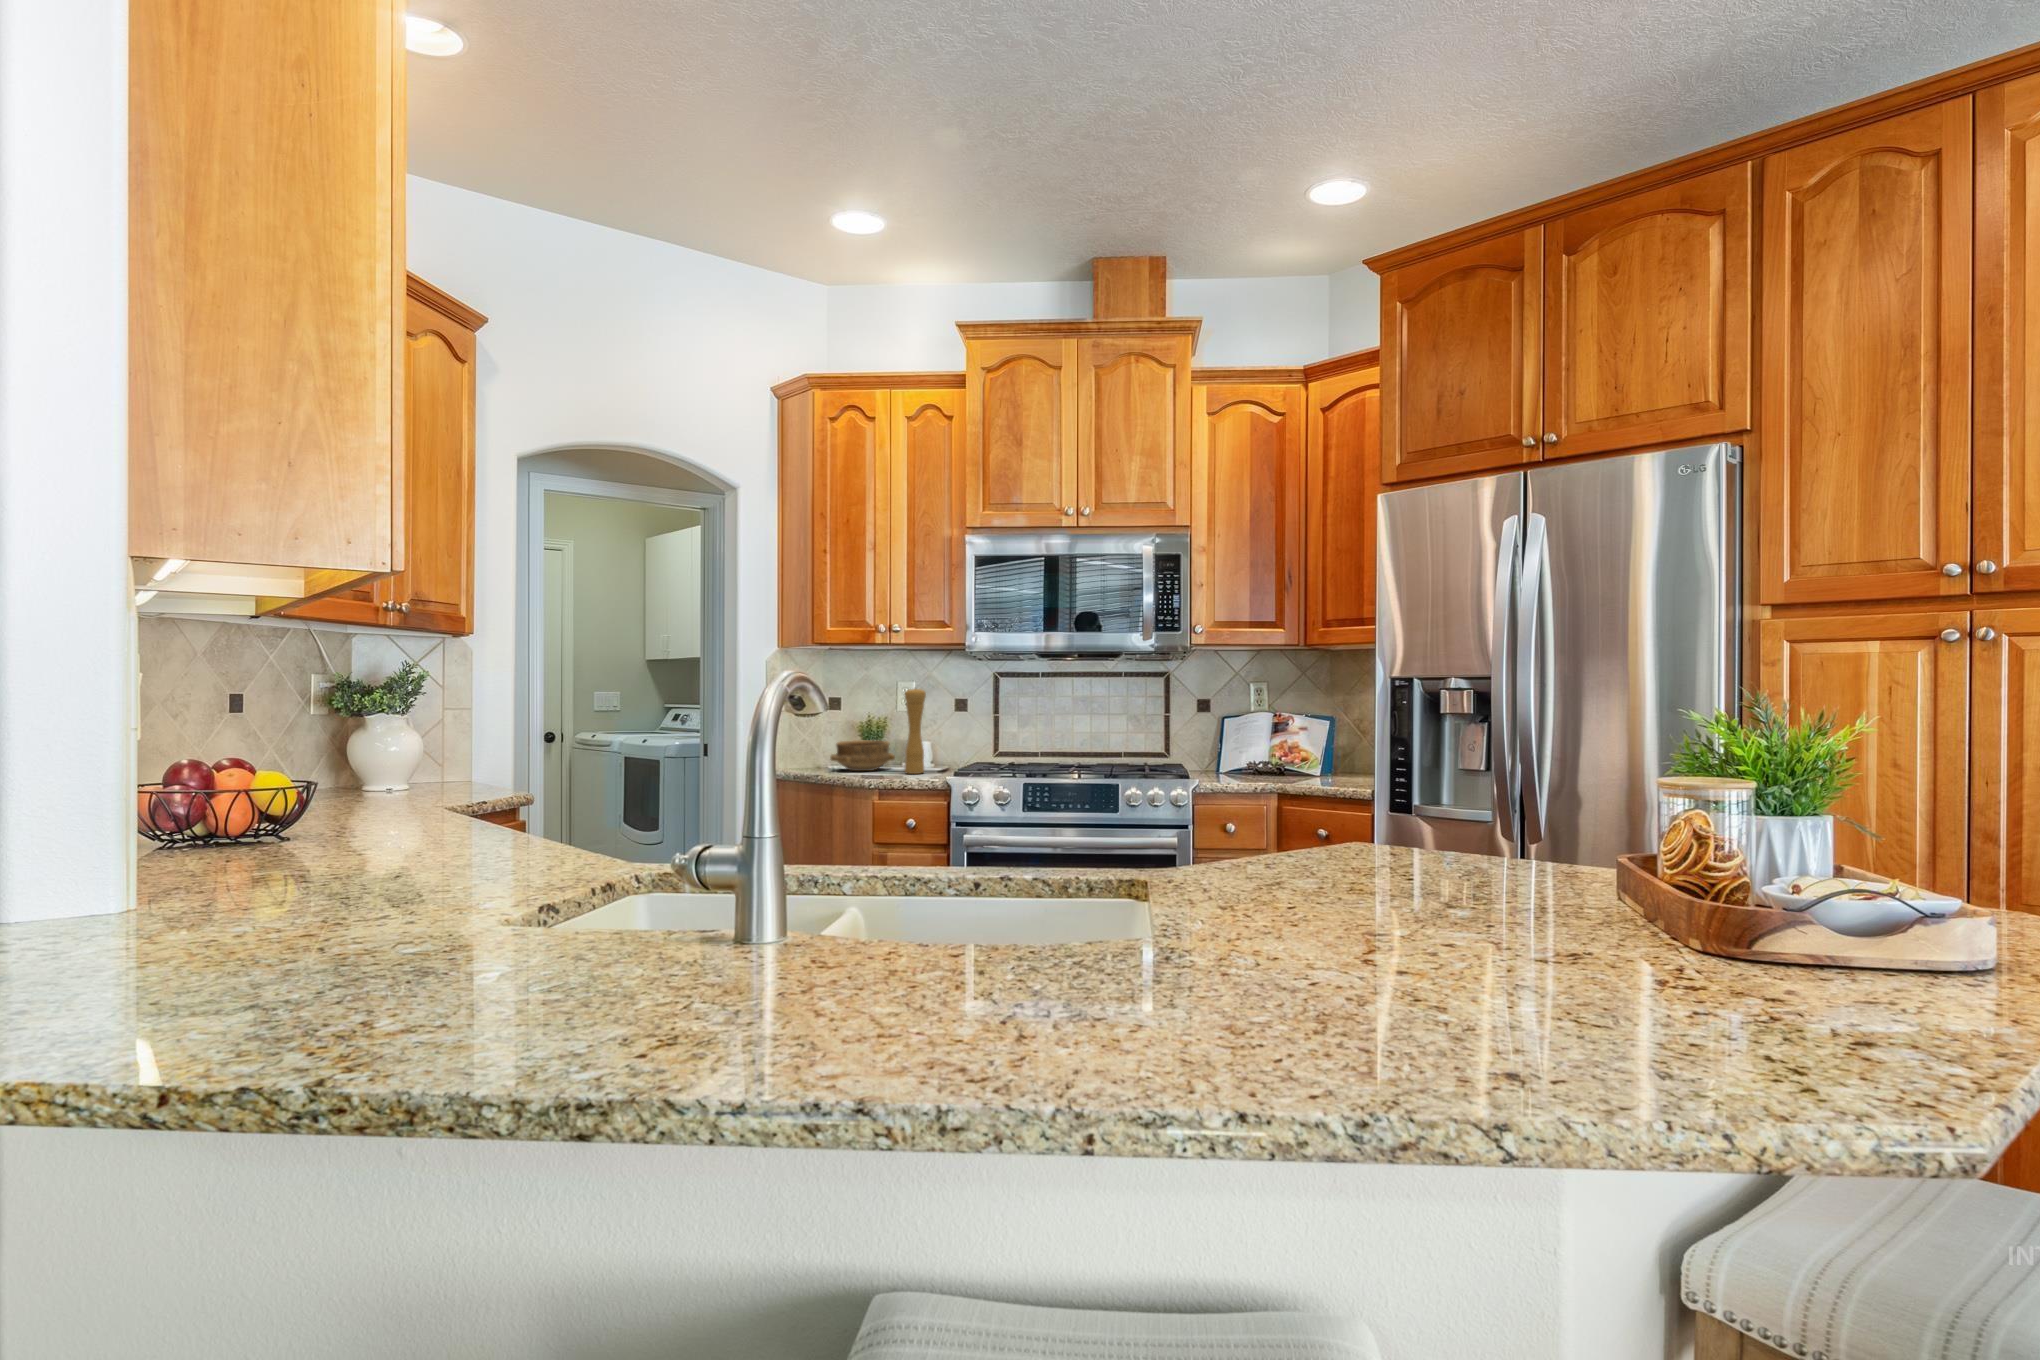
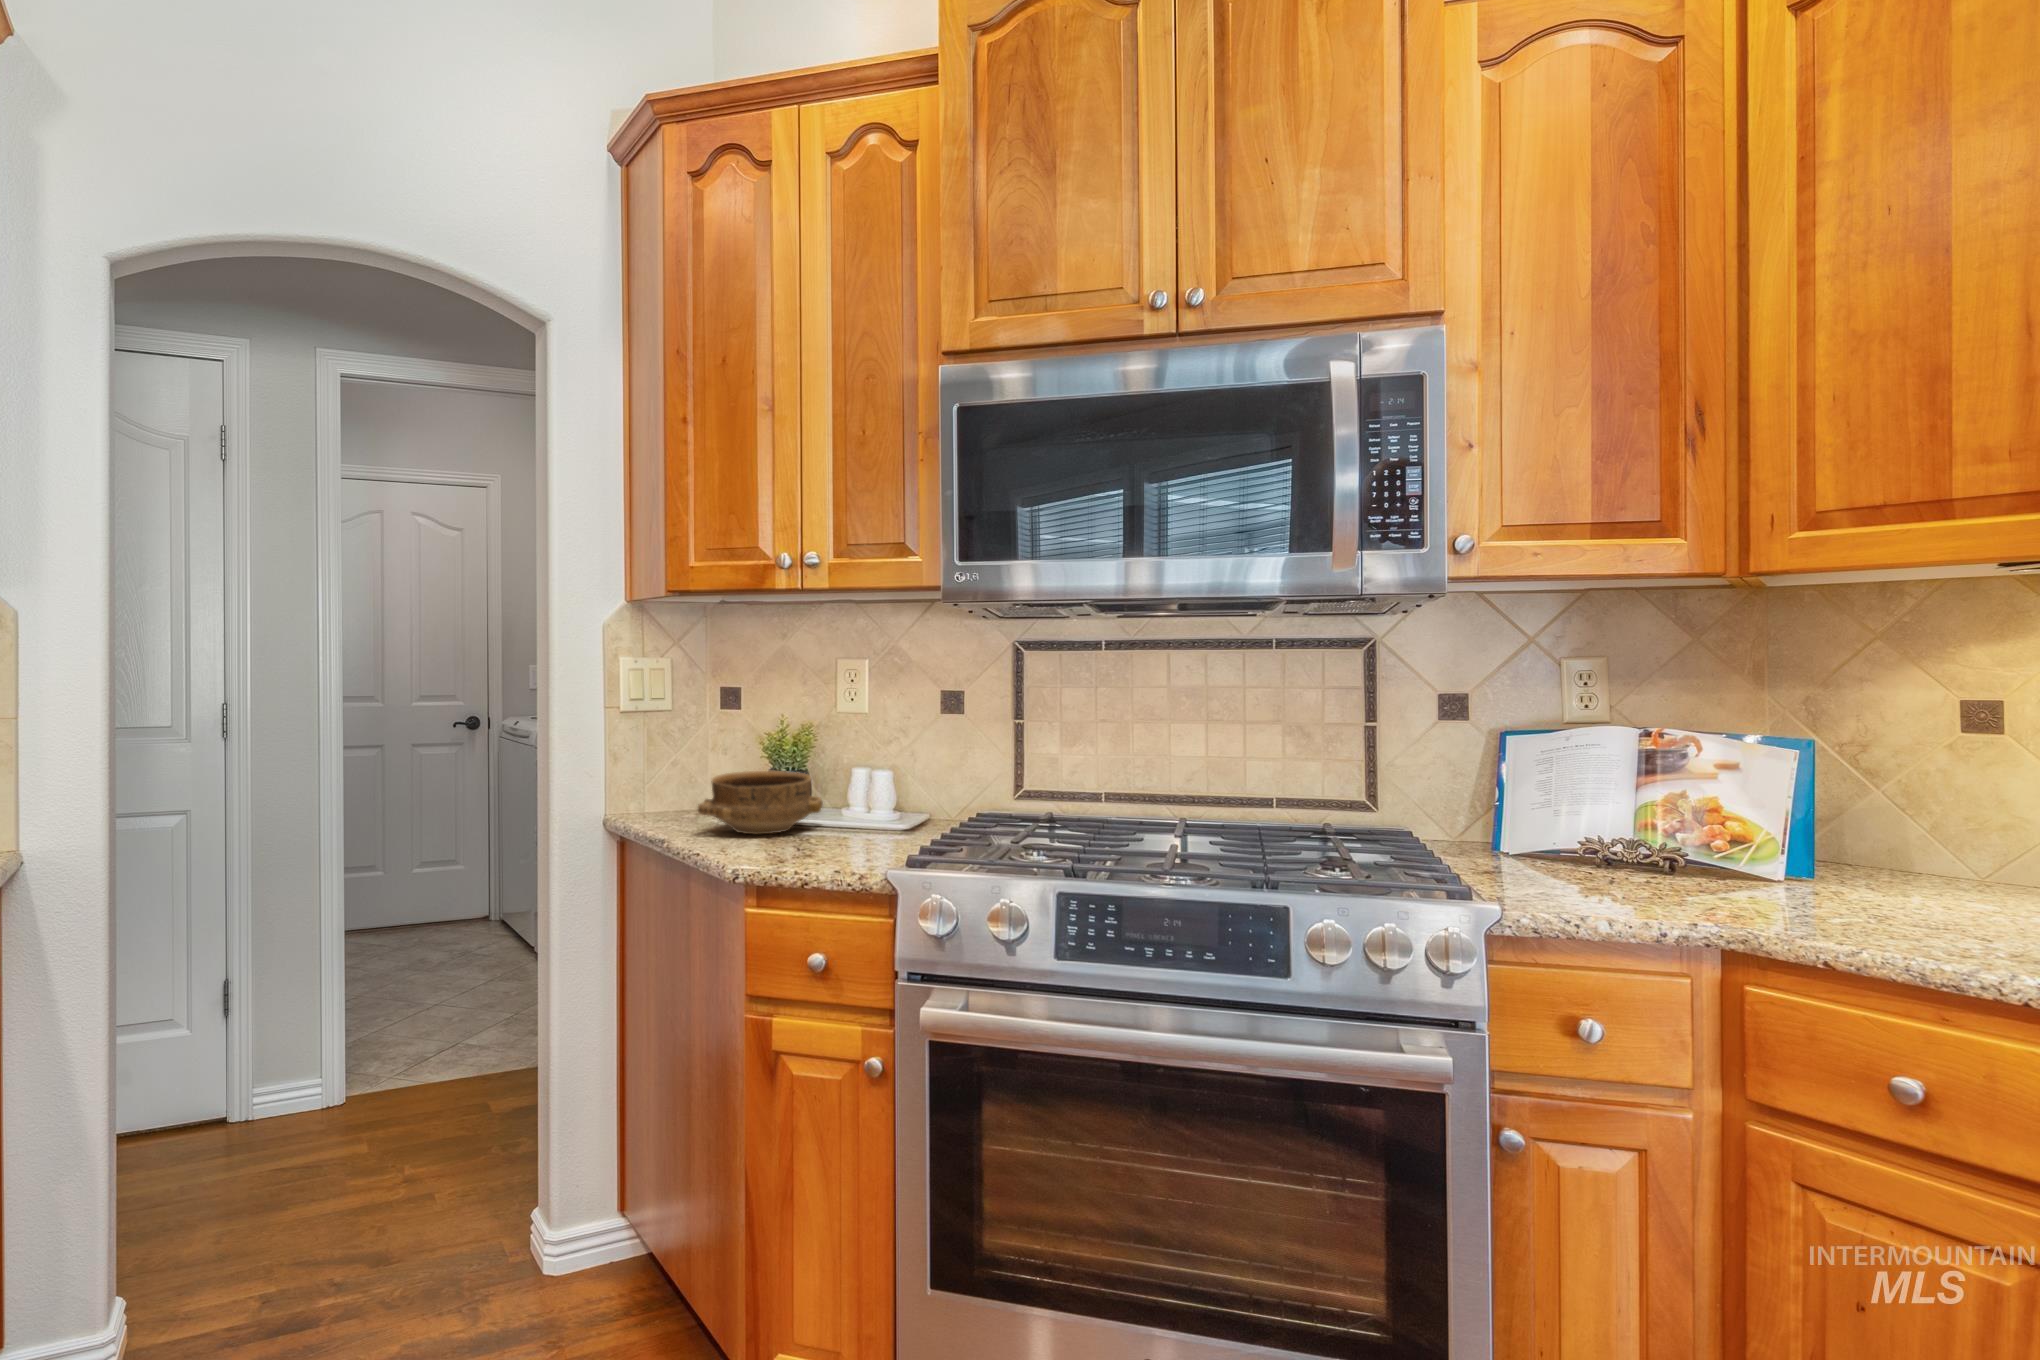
pepper mill: present [905,688,926,774] -> none [823,676,866,850]

